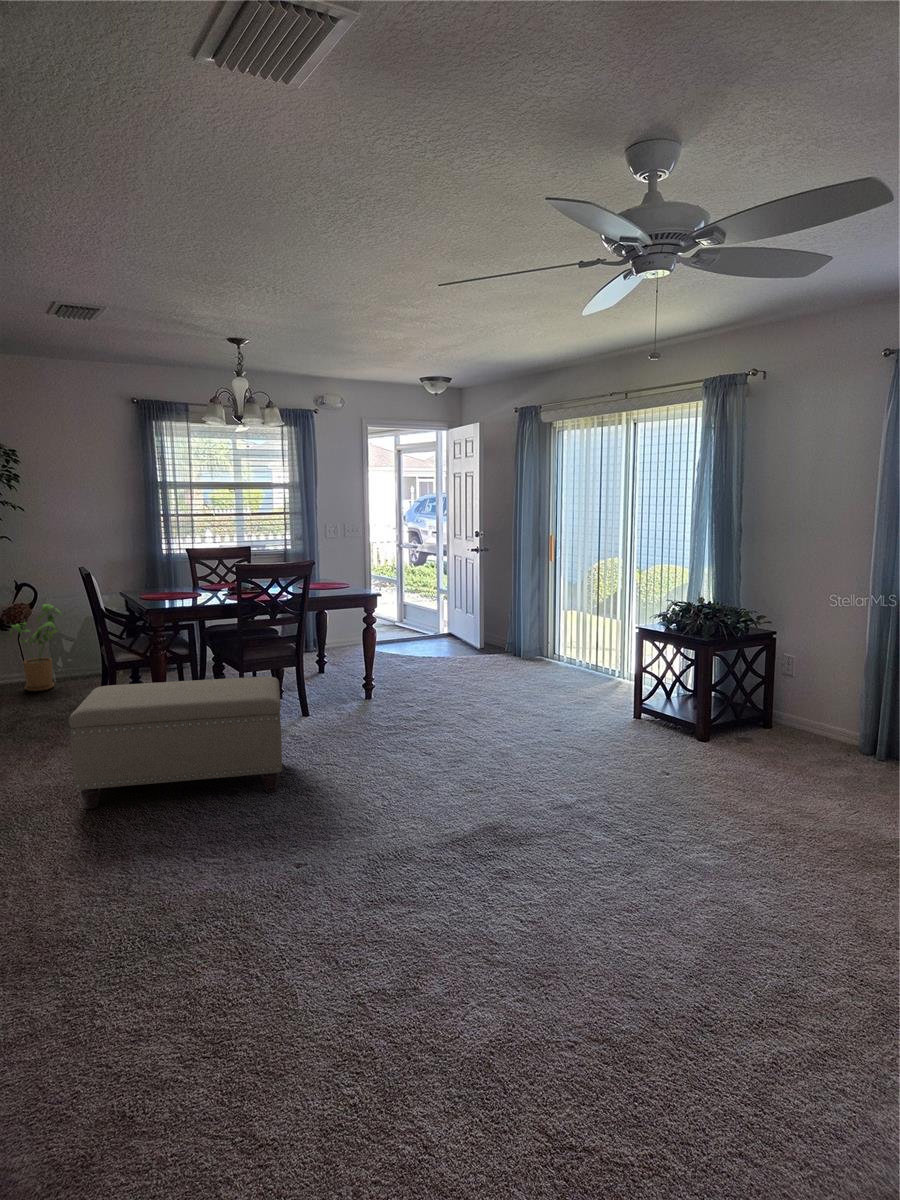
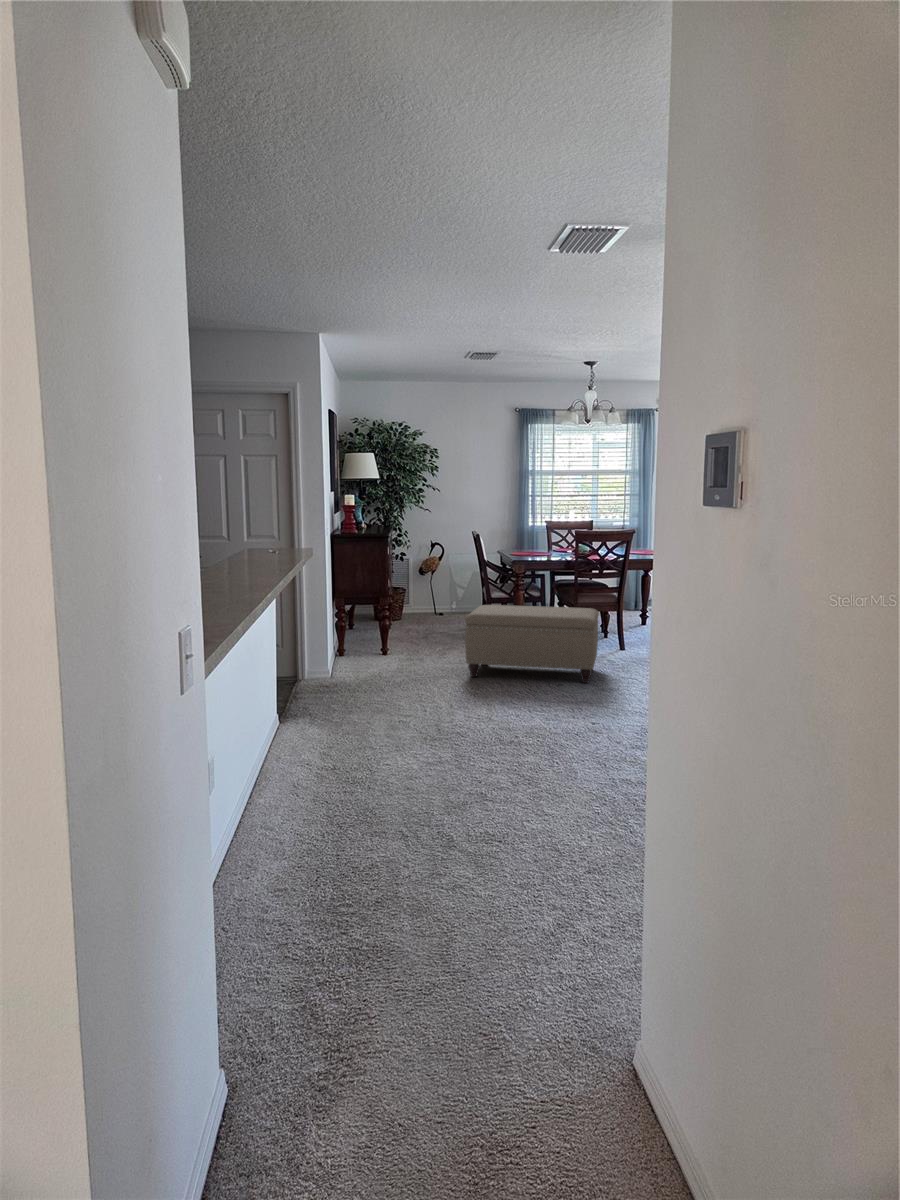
house plant: present [10,604,62,691] -> none [424,558,458,619]

